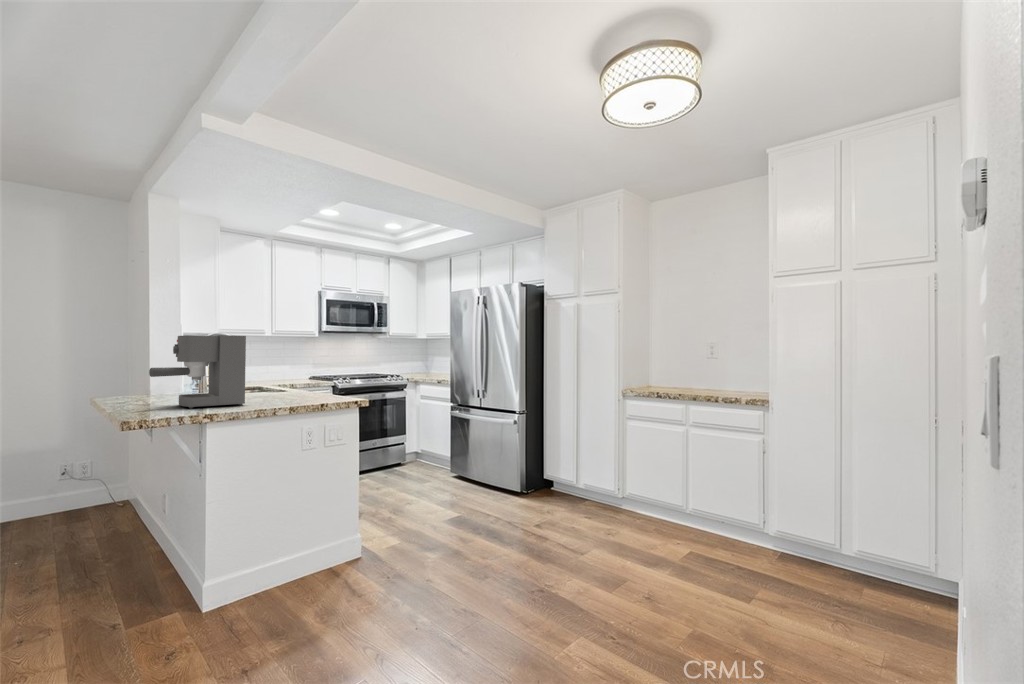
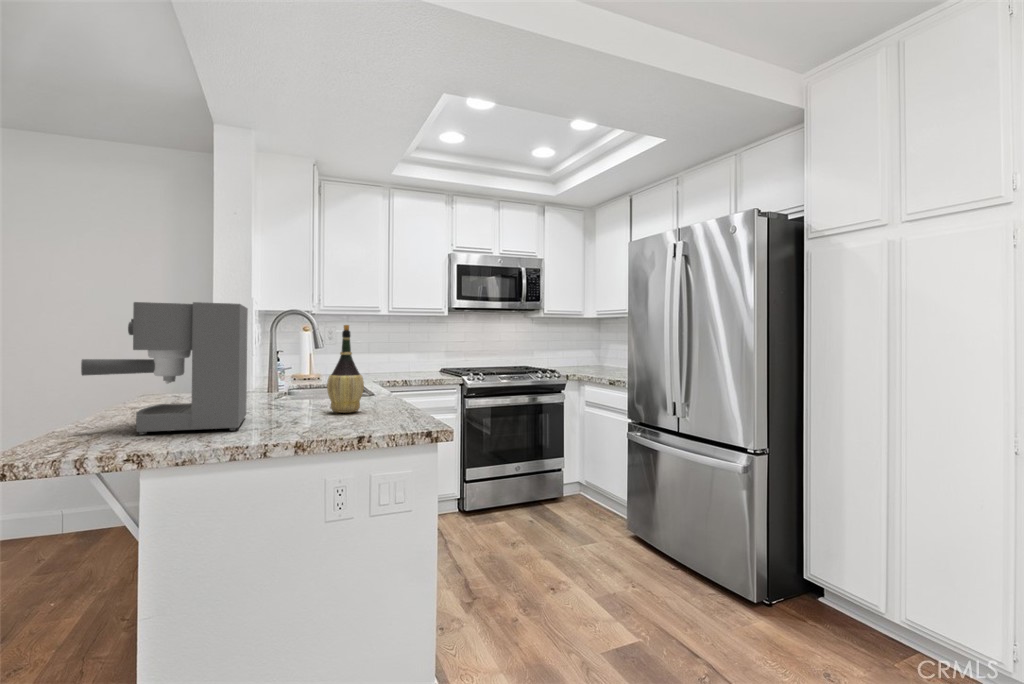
wine bottle: none [278,346,301,398] -> present [327,325,364,413]

